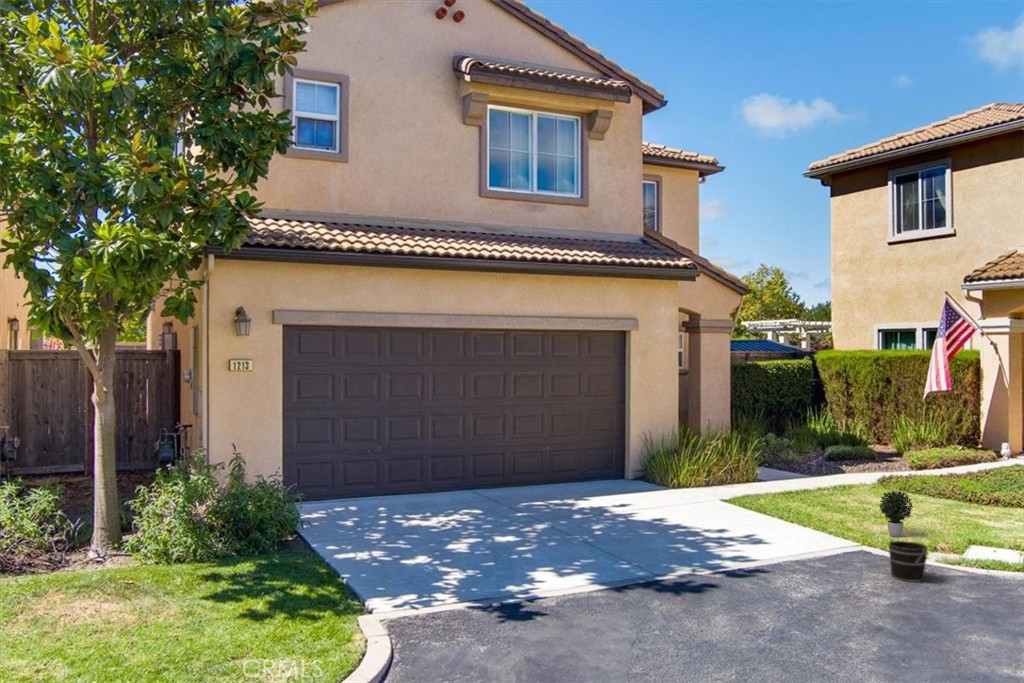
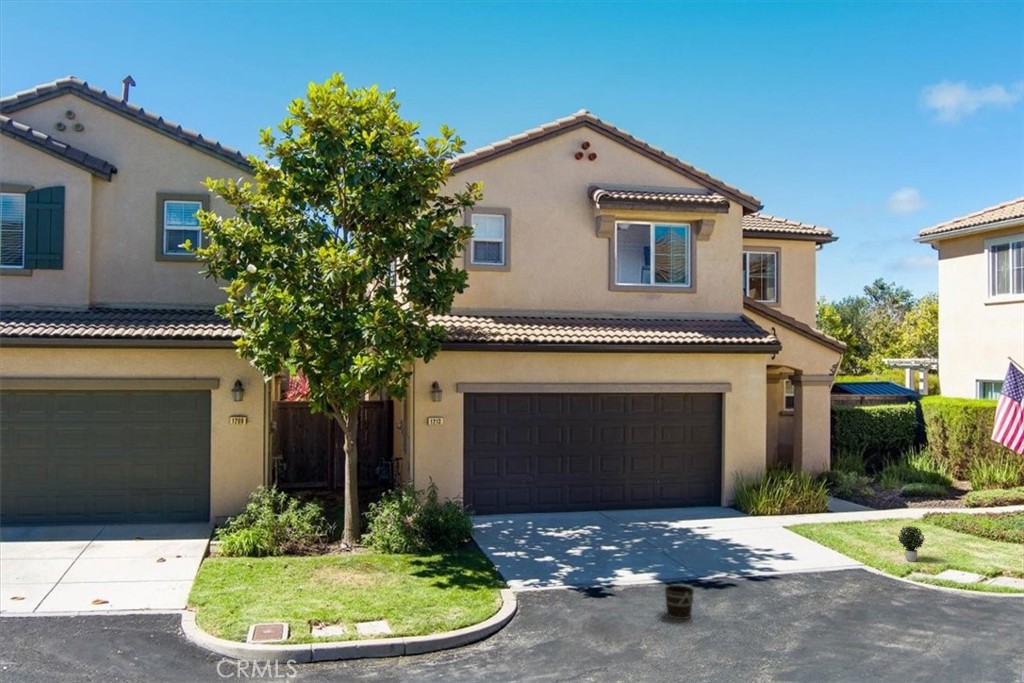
bucket: present [889,540,927,582] -> present [665,585,694,619]

